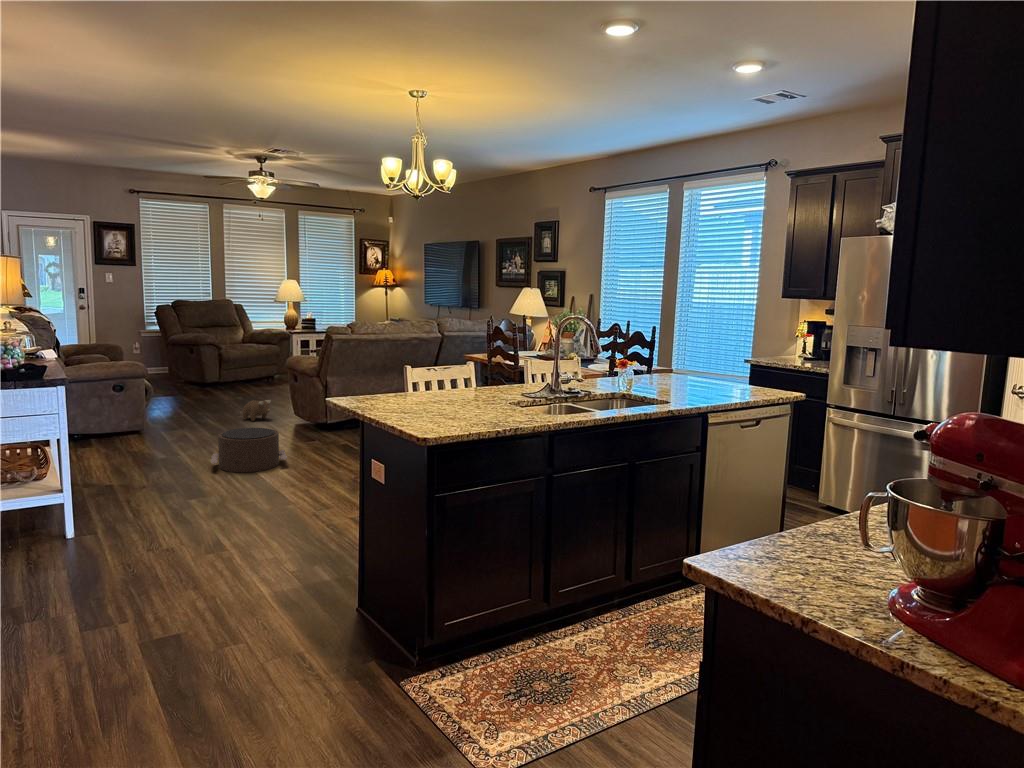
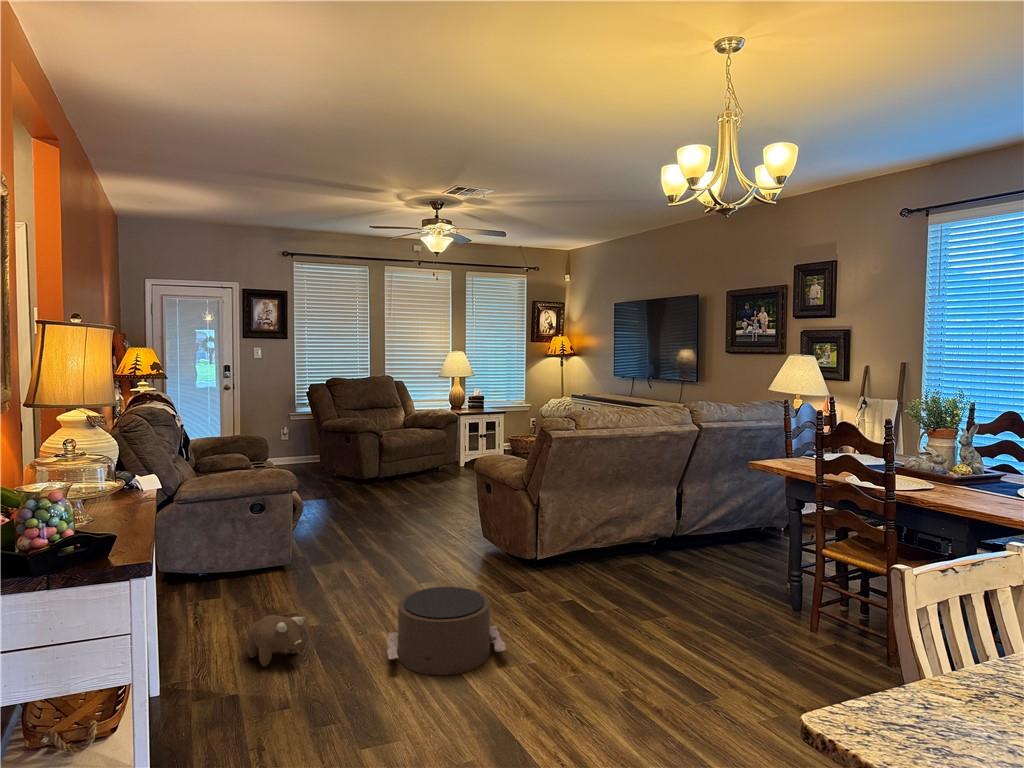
plush toy: present [243,400,271,421] -> present [247,615,305,667]

